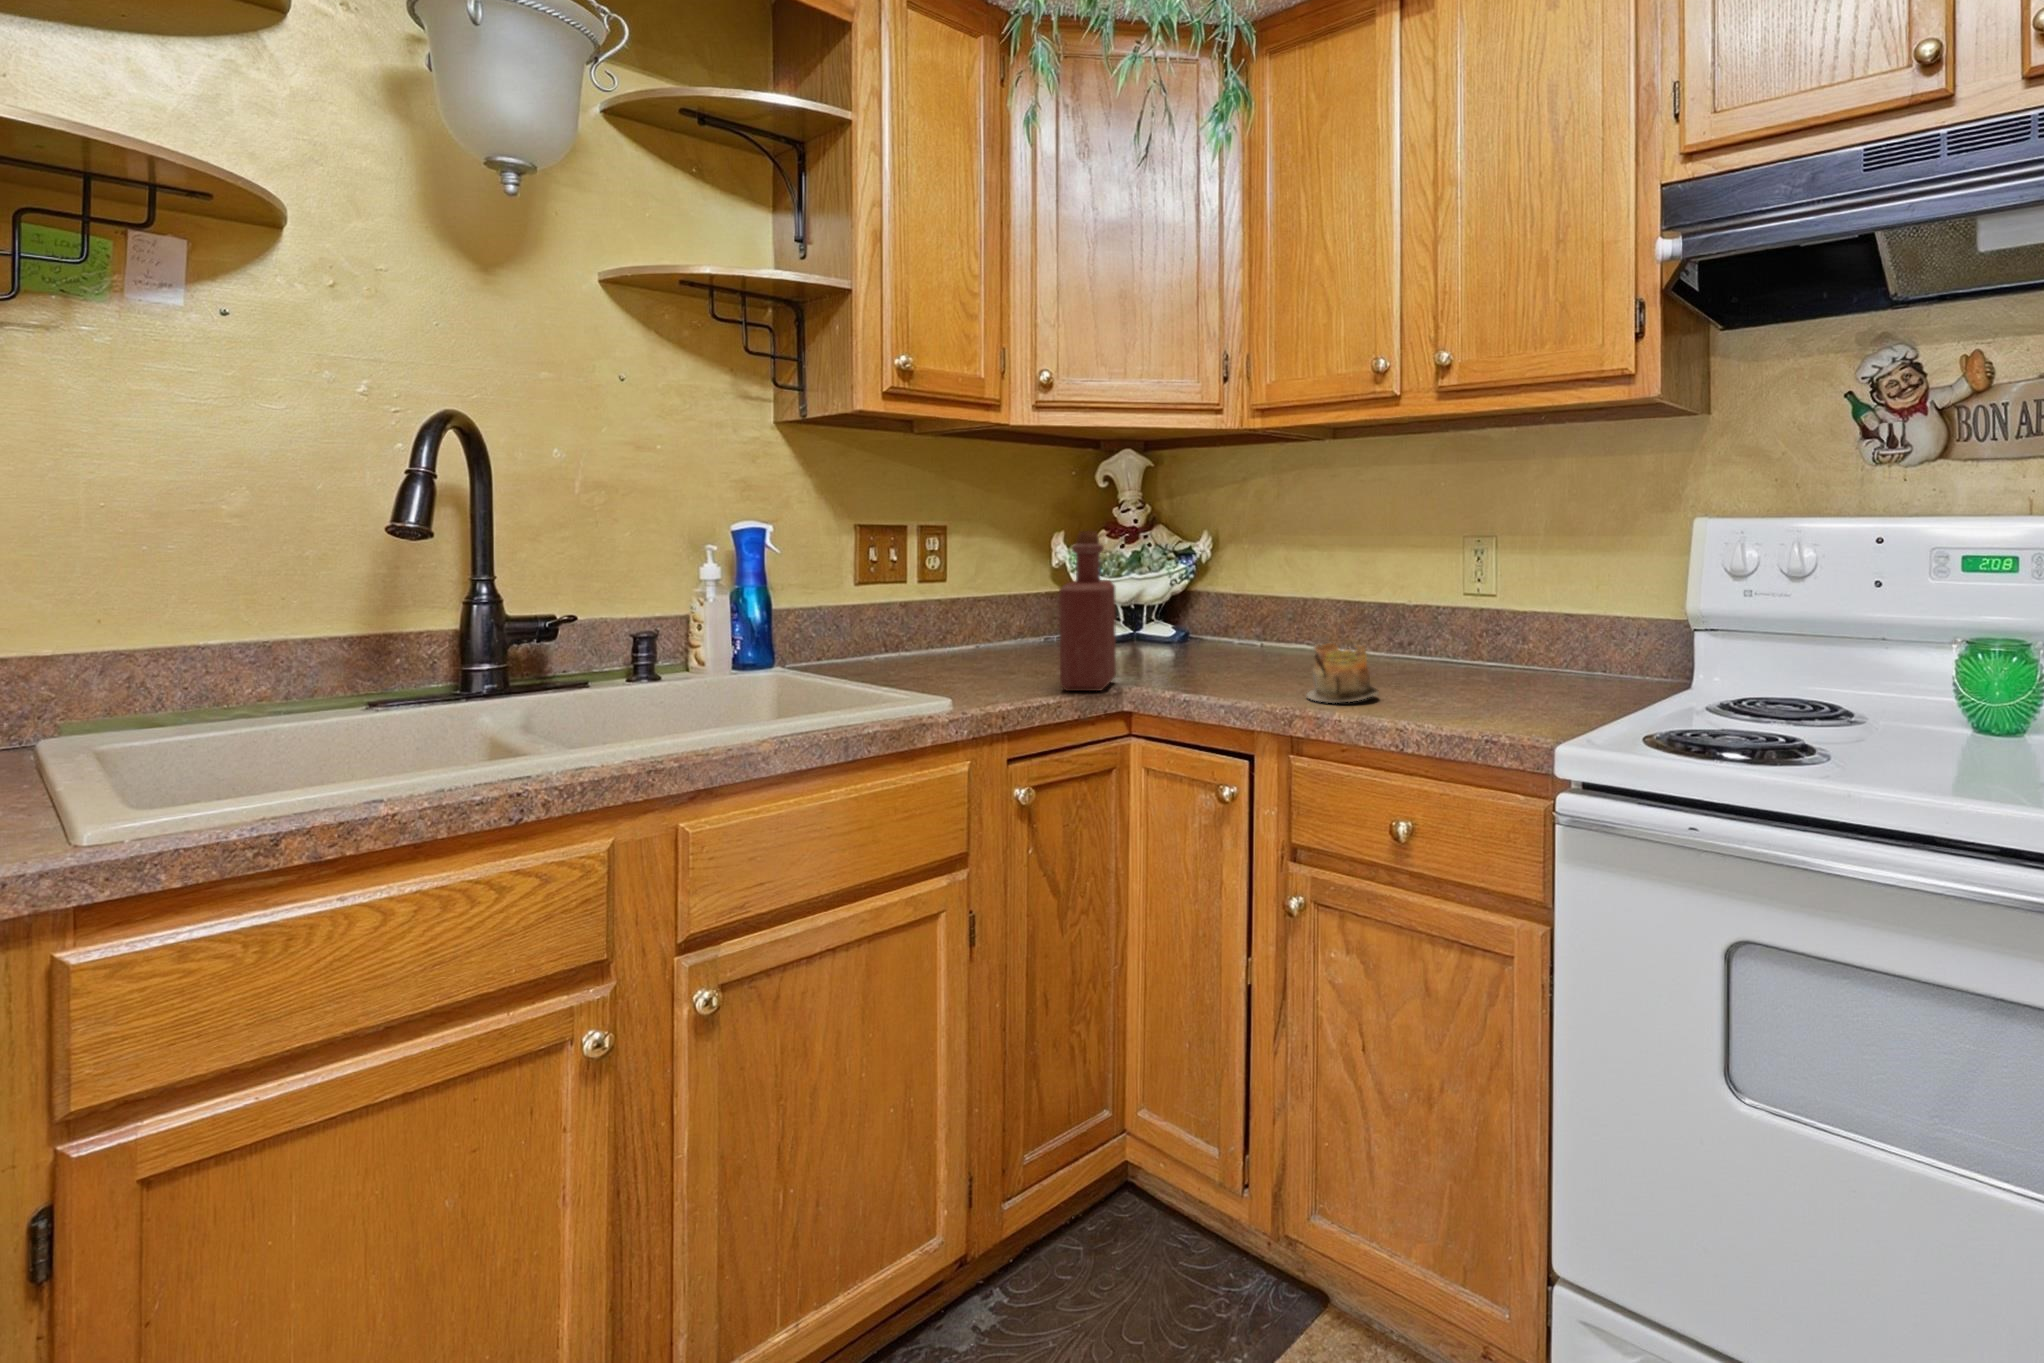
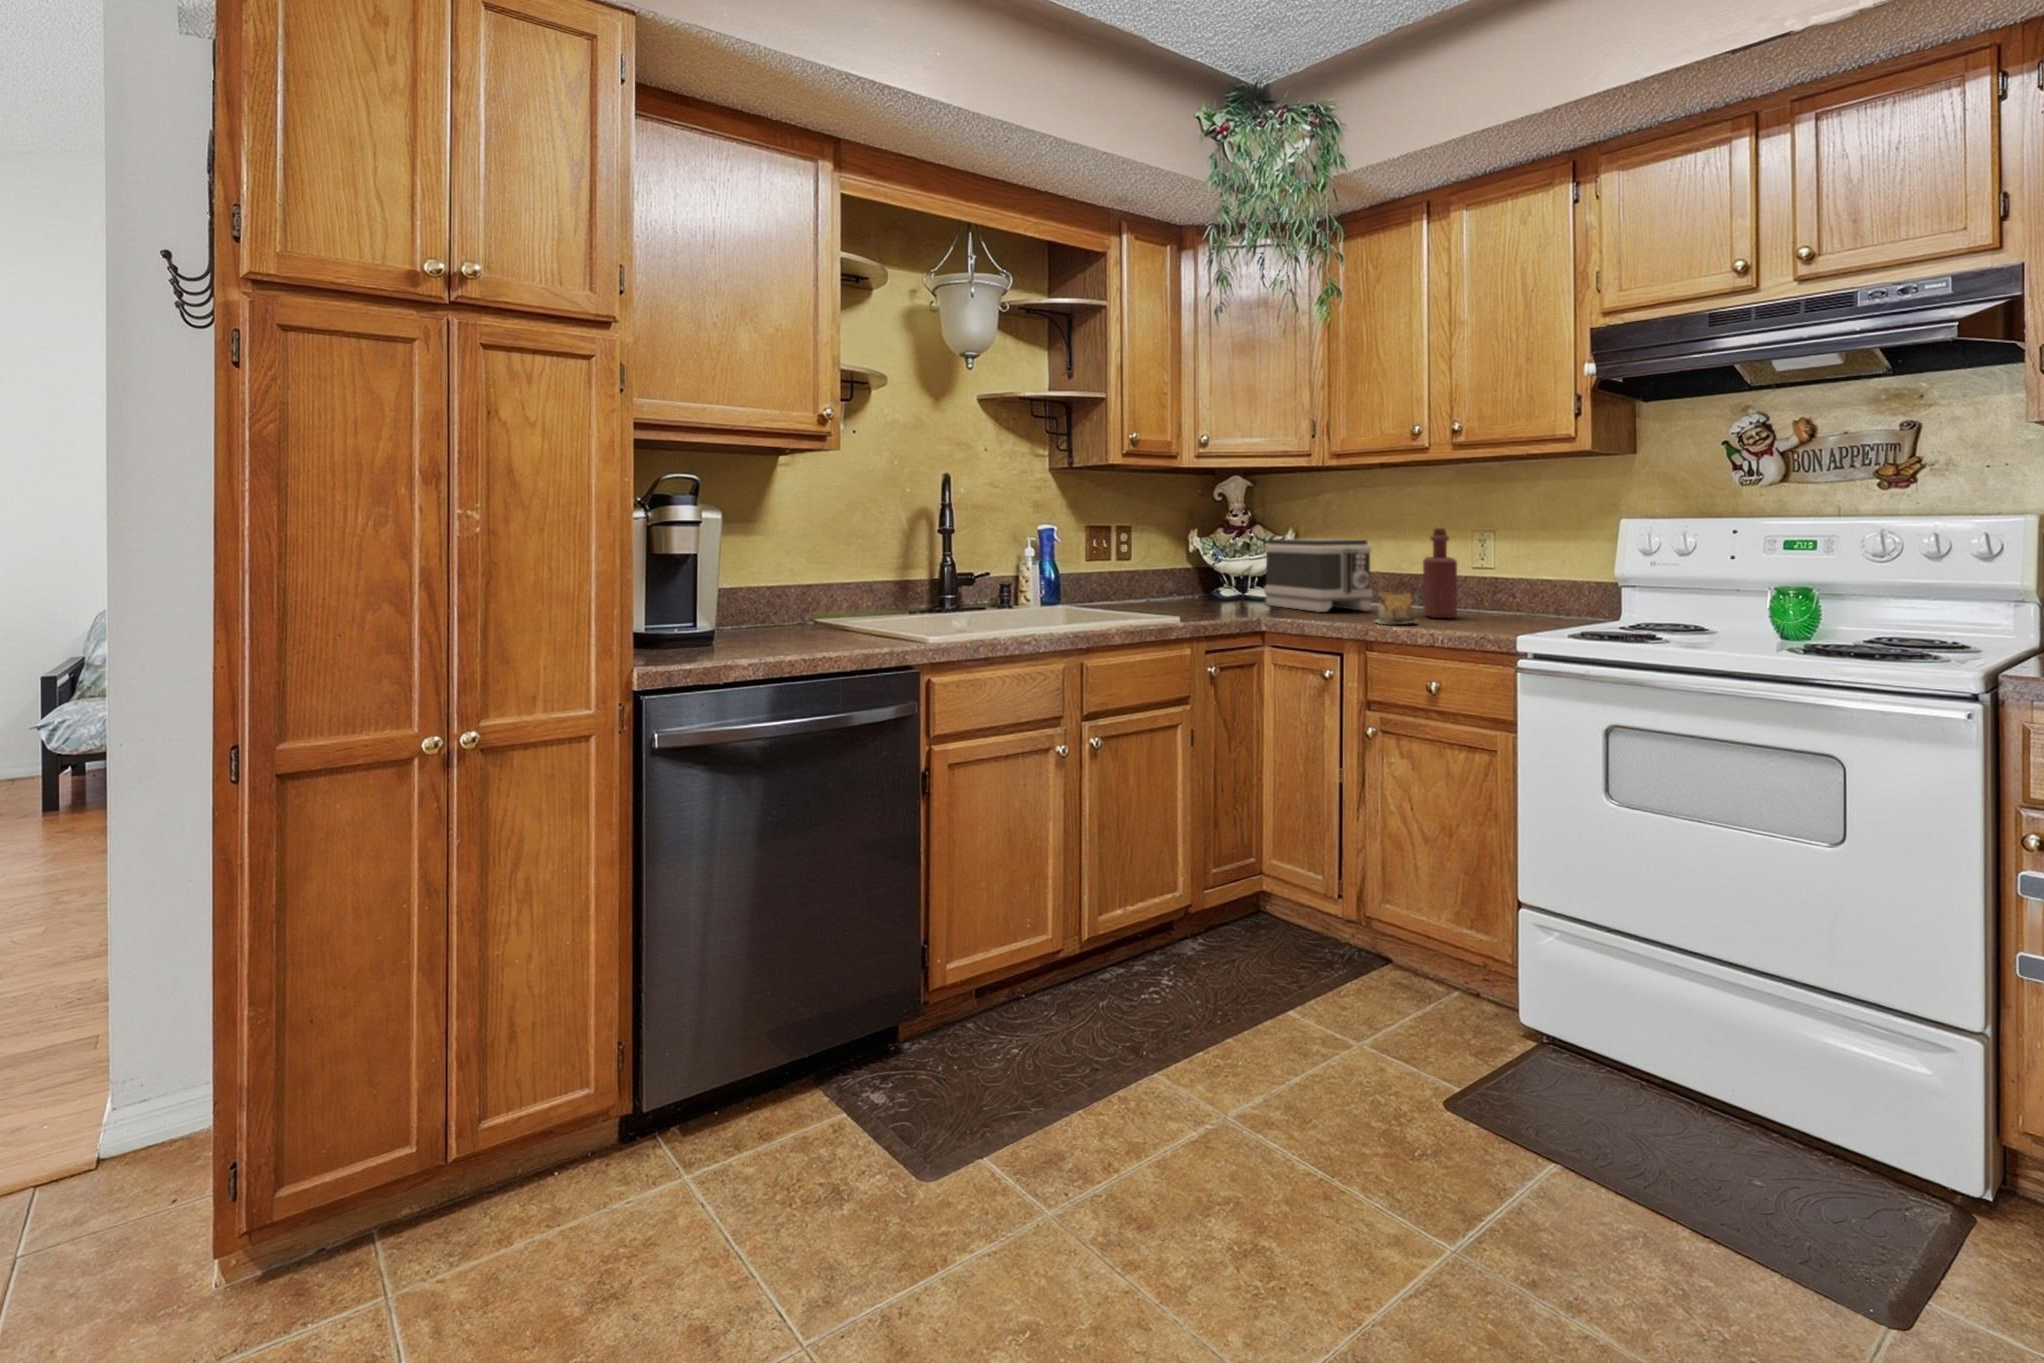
bottle: present [1059,531,1116,691] -> present [1423,528,1457,618]
toaster: none [1151,547,1313,670] -> present [1264,539,1373,612]

